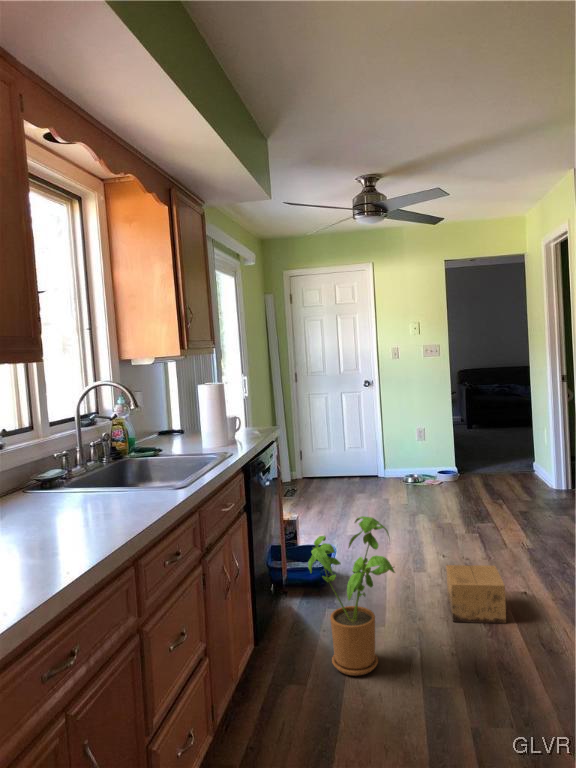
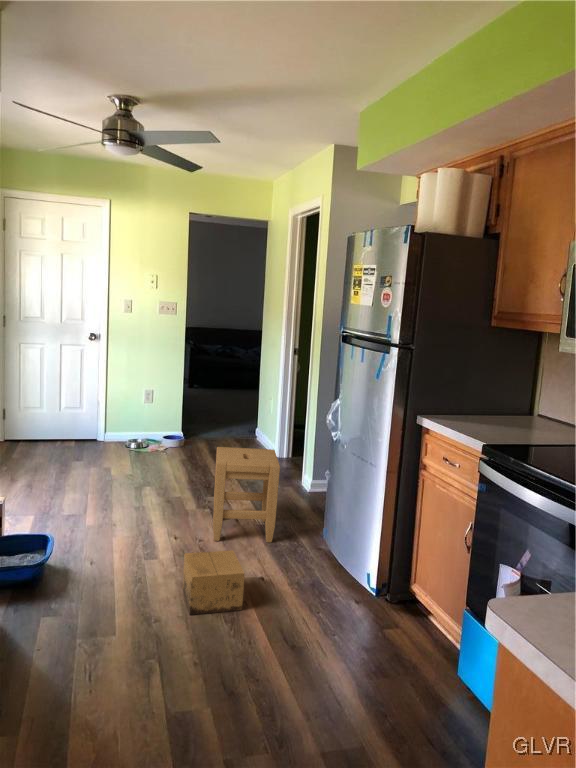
stool: none [476,472,545,566] -> present [213,447,280,542]
house plant: present [308,516,395,676] -> none [32,514,144,699]

